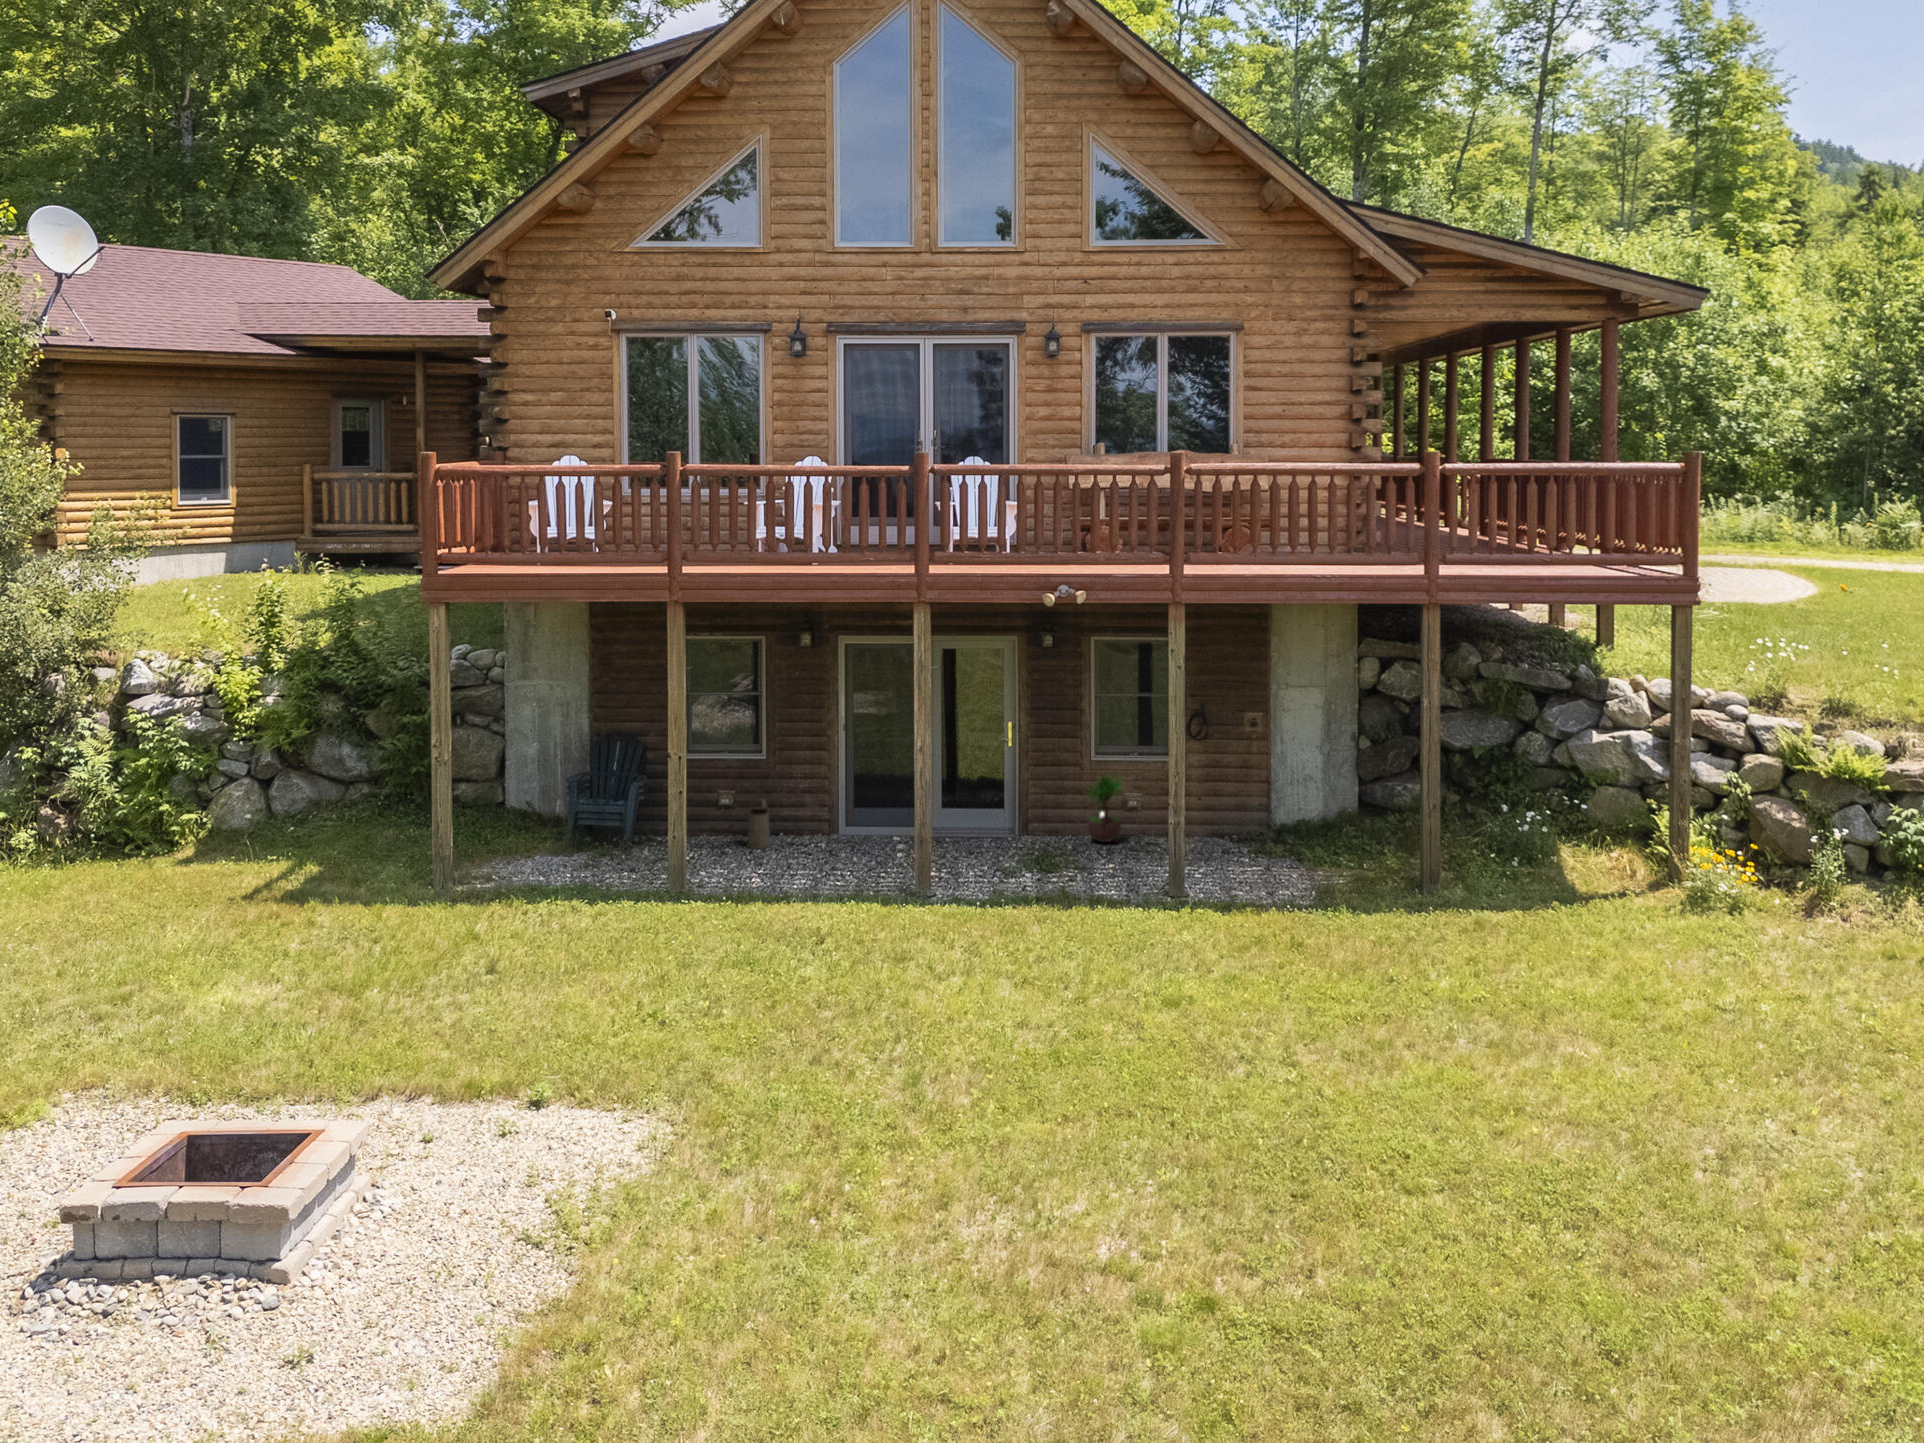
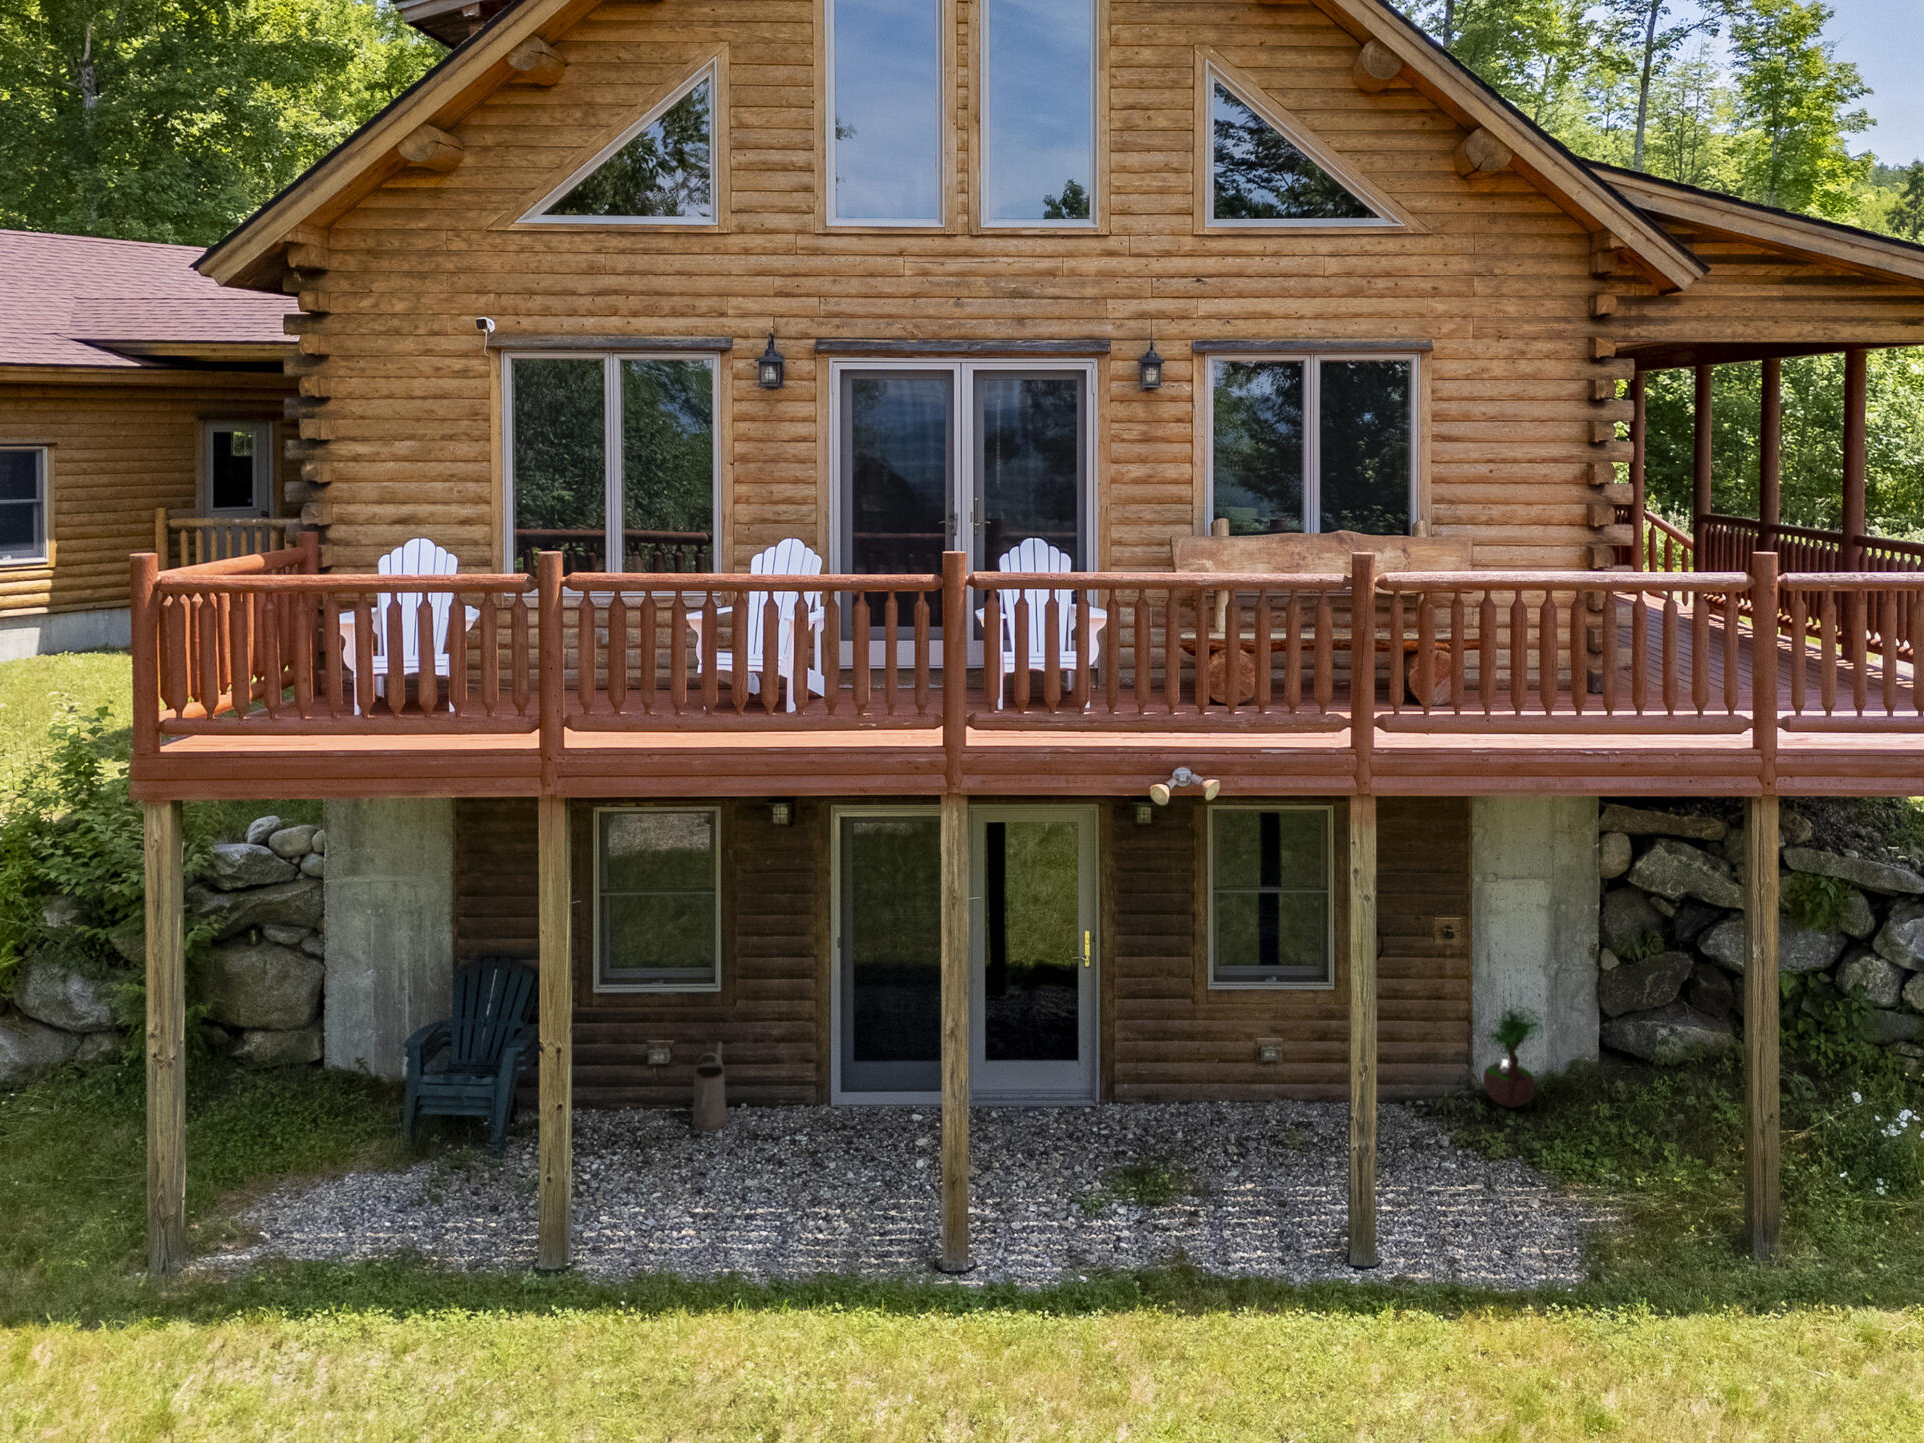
potted tree: present [1088,773,1124,842] -> present [1483,1008,1542,1107]

